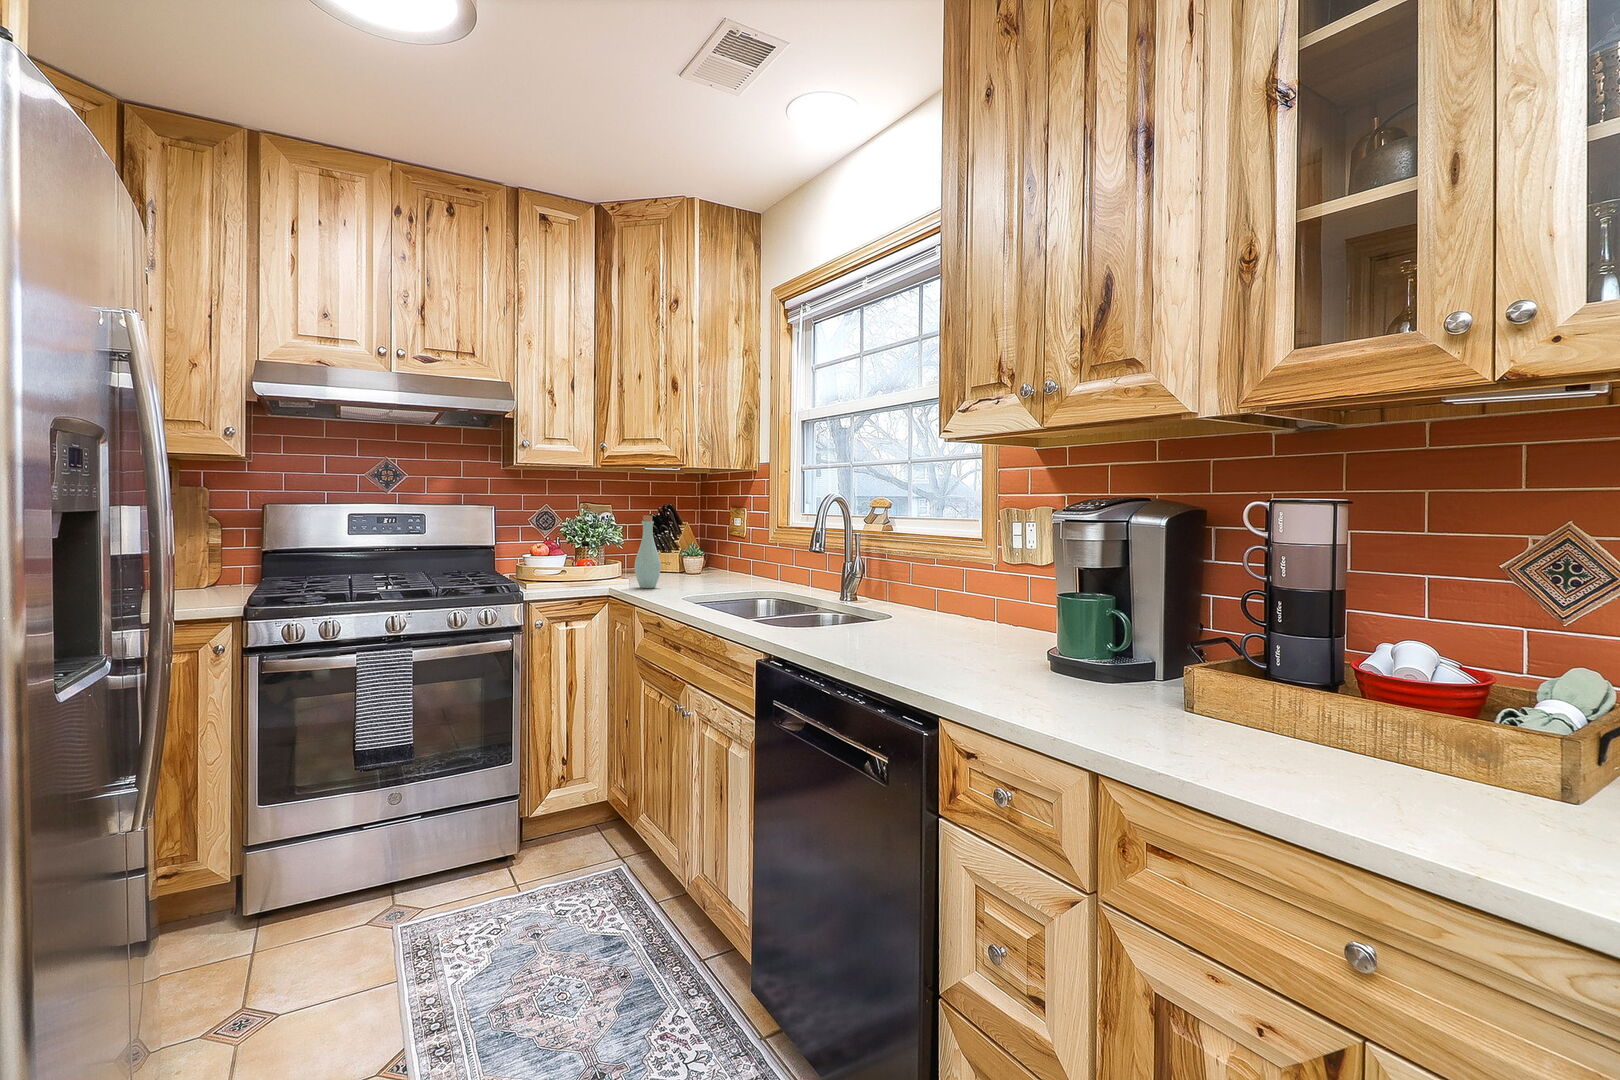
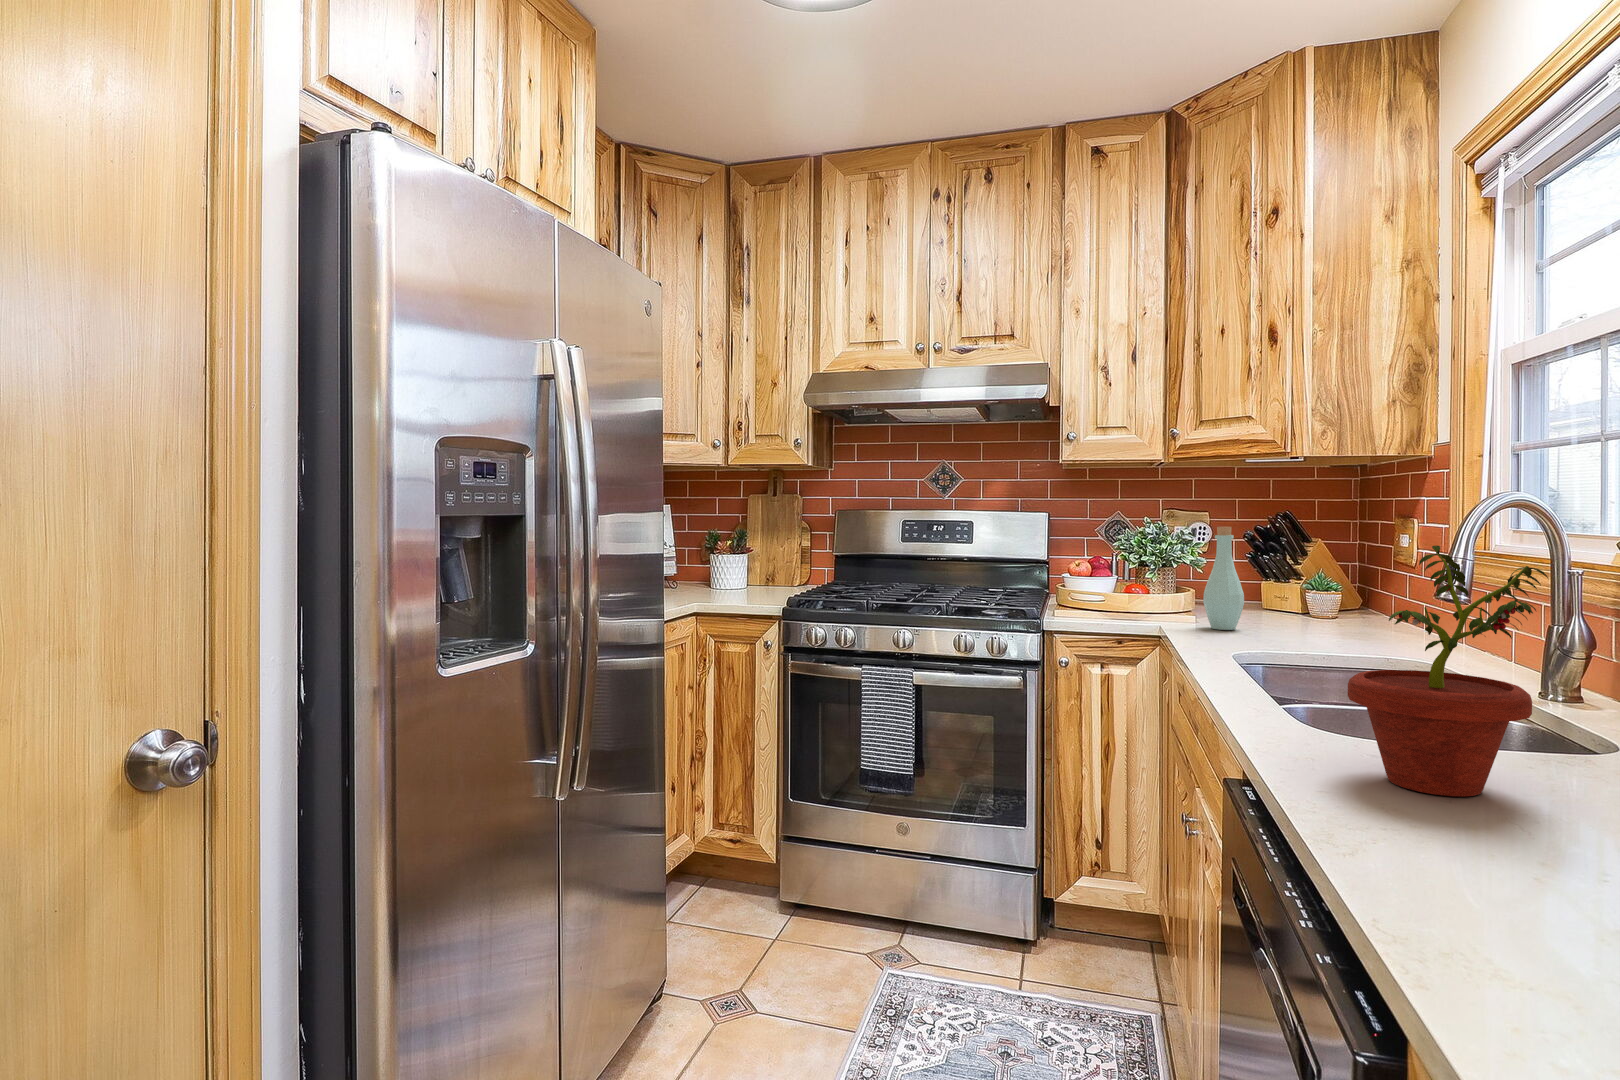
potted plant: none [825,516,912,647] -> present [1348,546,1548,796]

